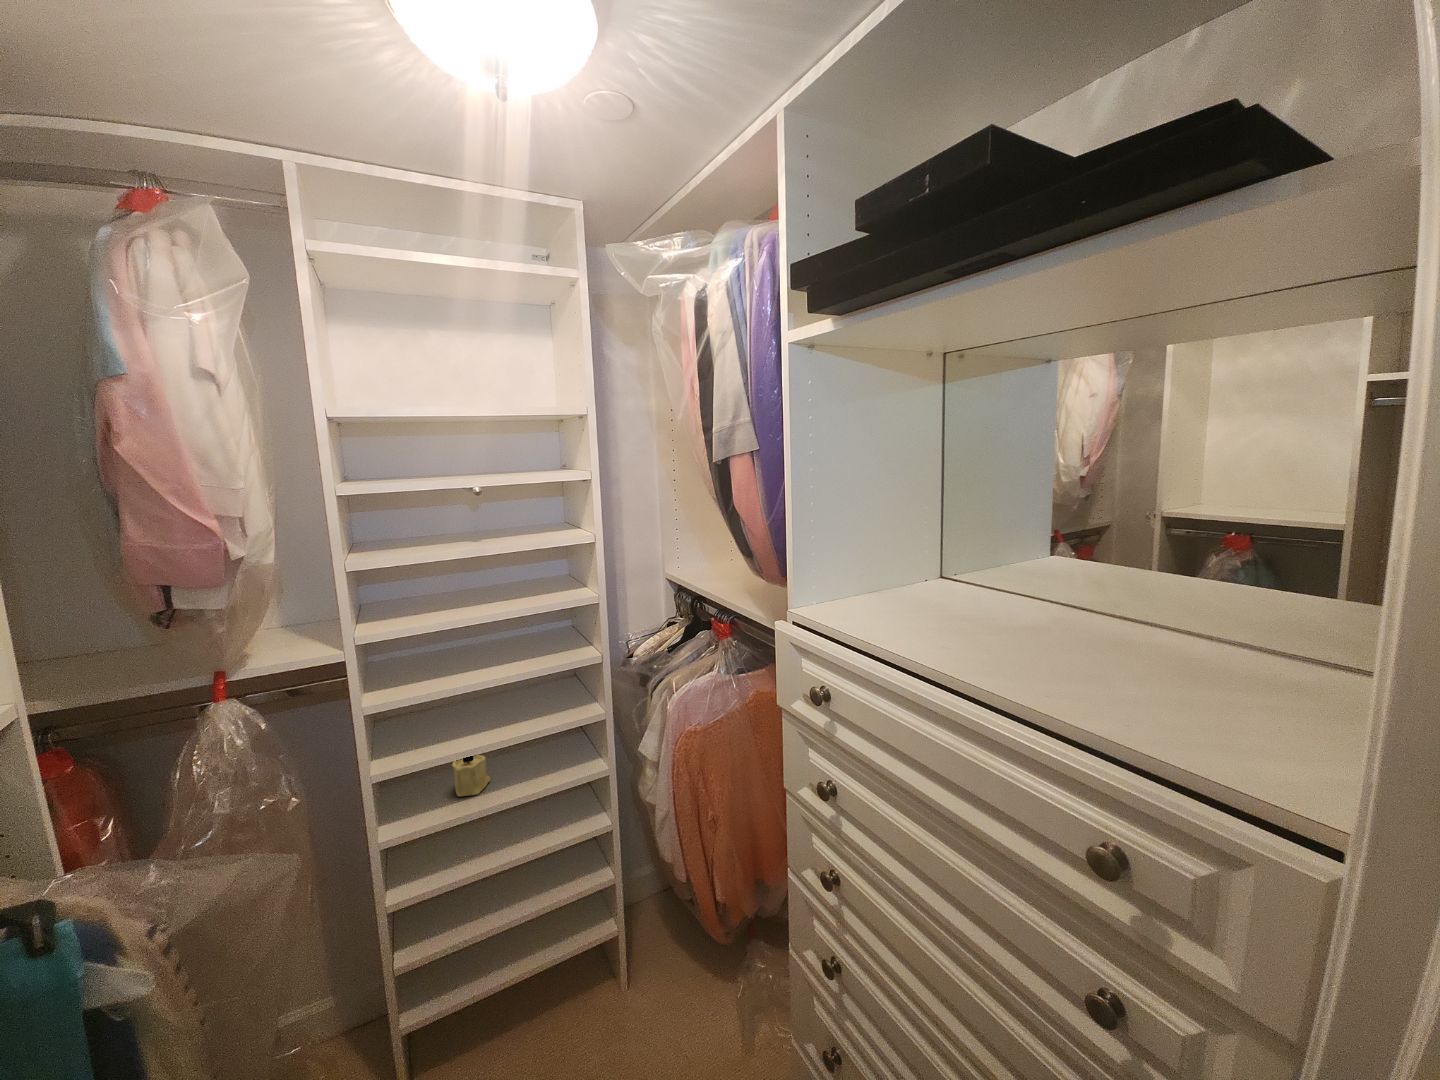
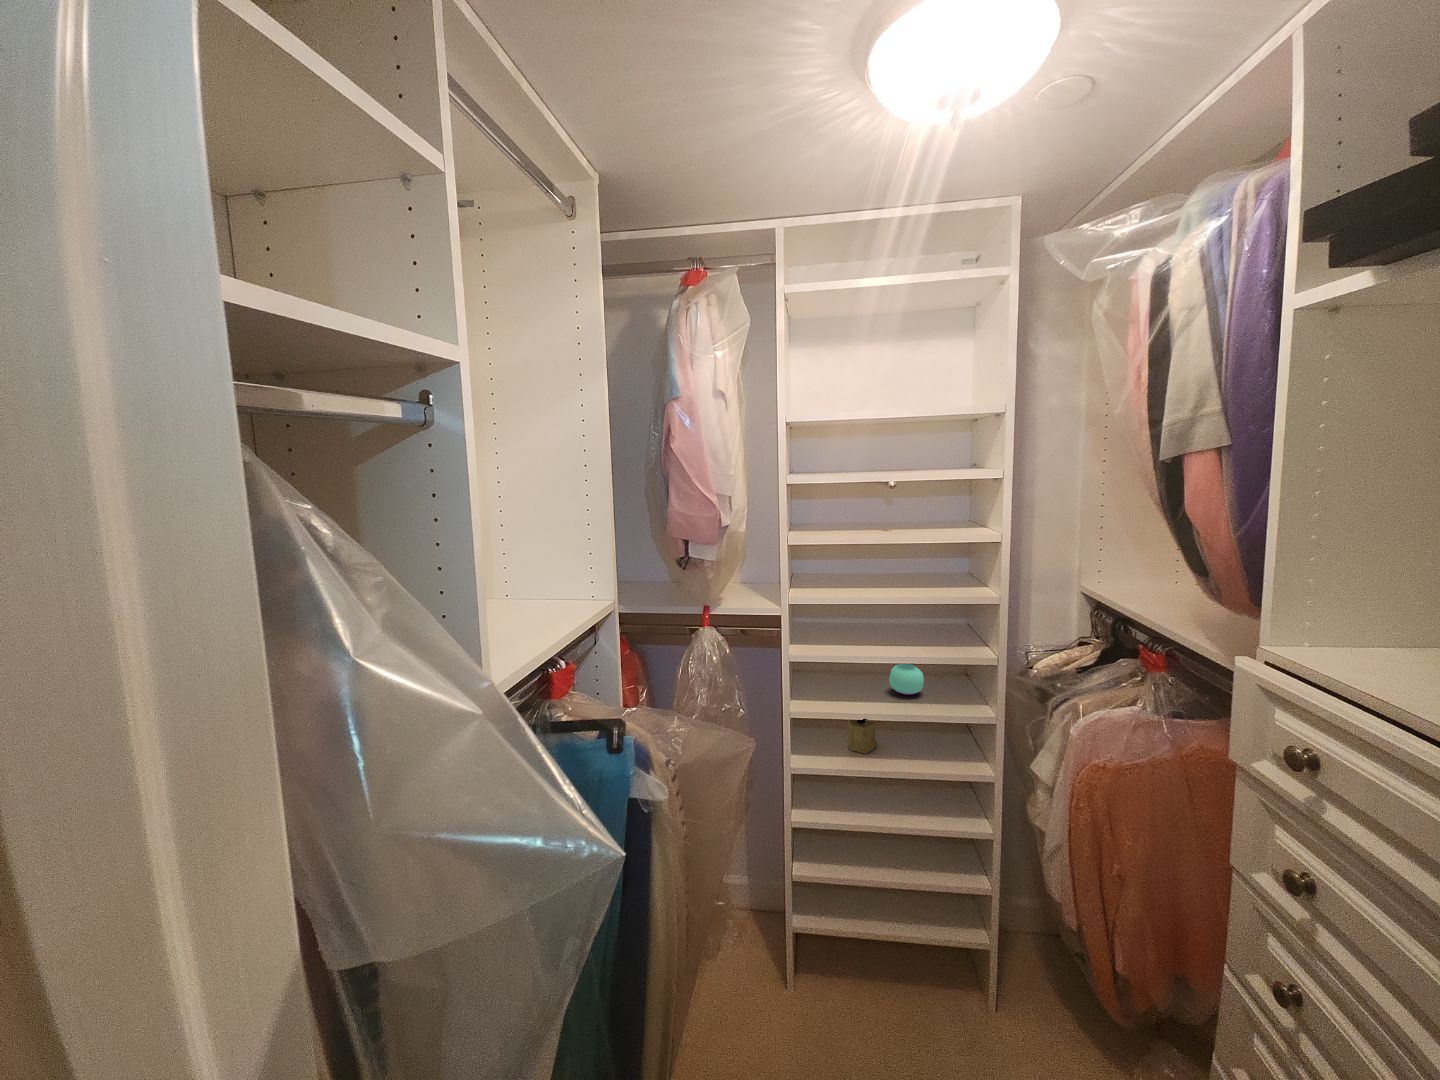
perfume bottle: none [496,665,534,716] -> present [889,663,924,695]

